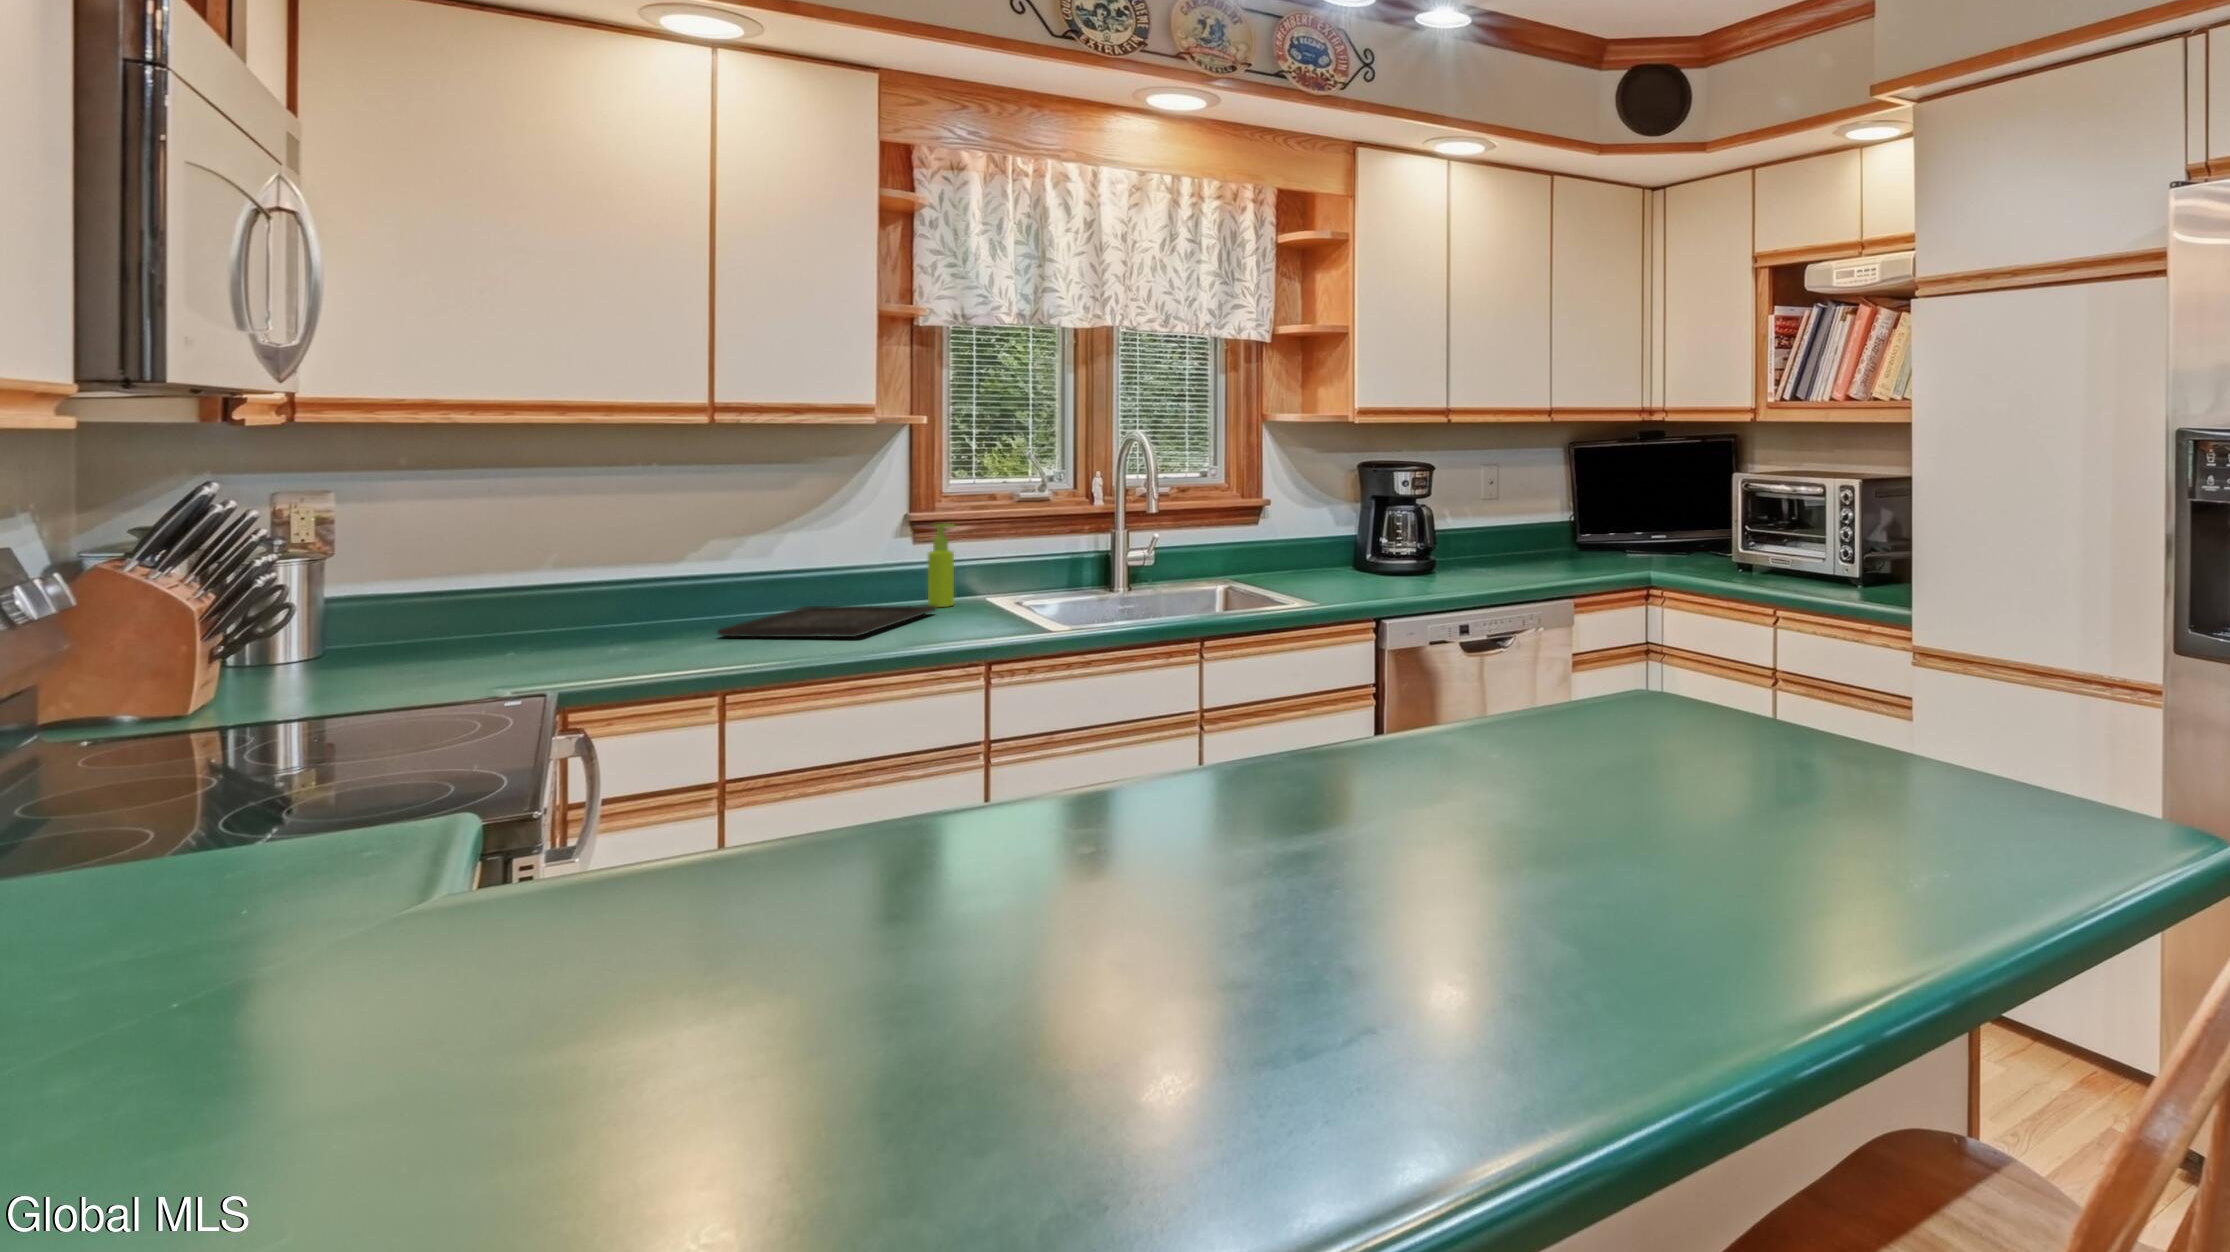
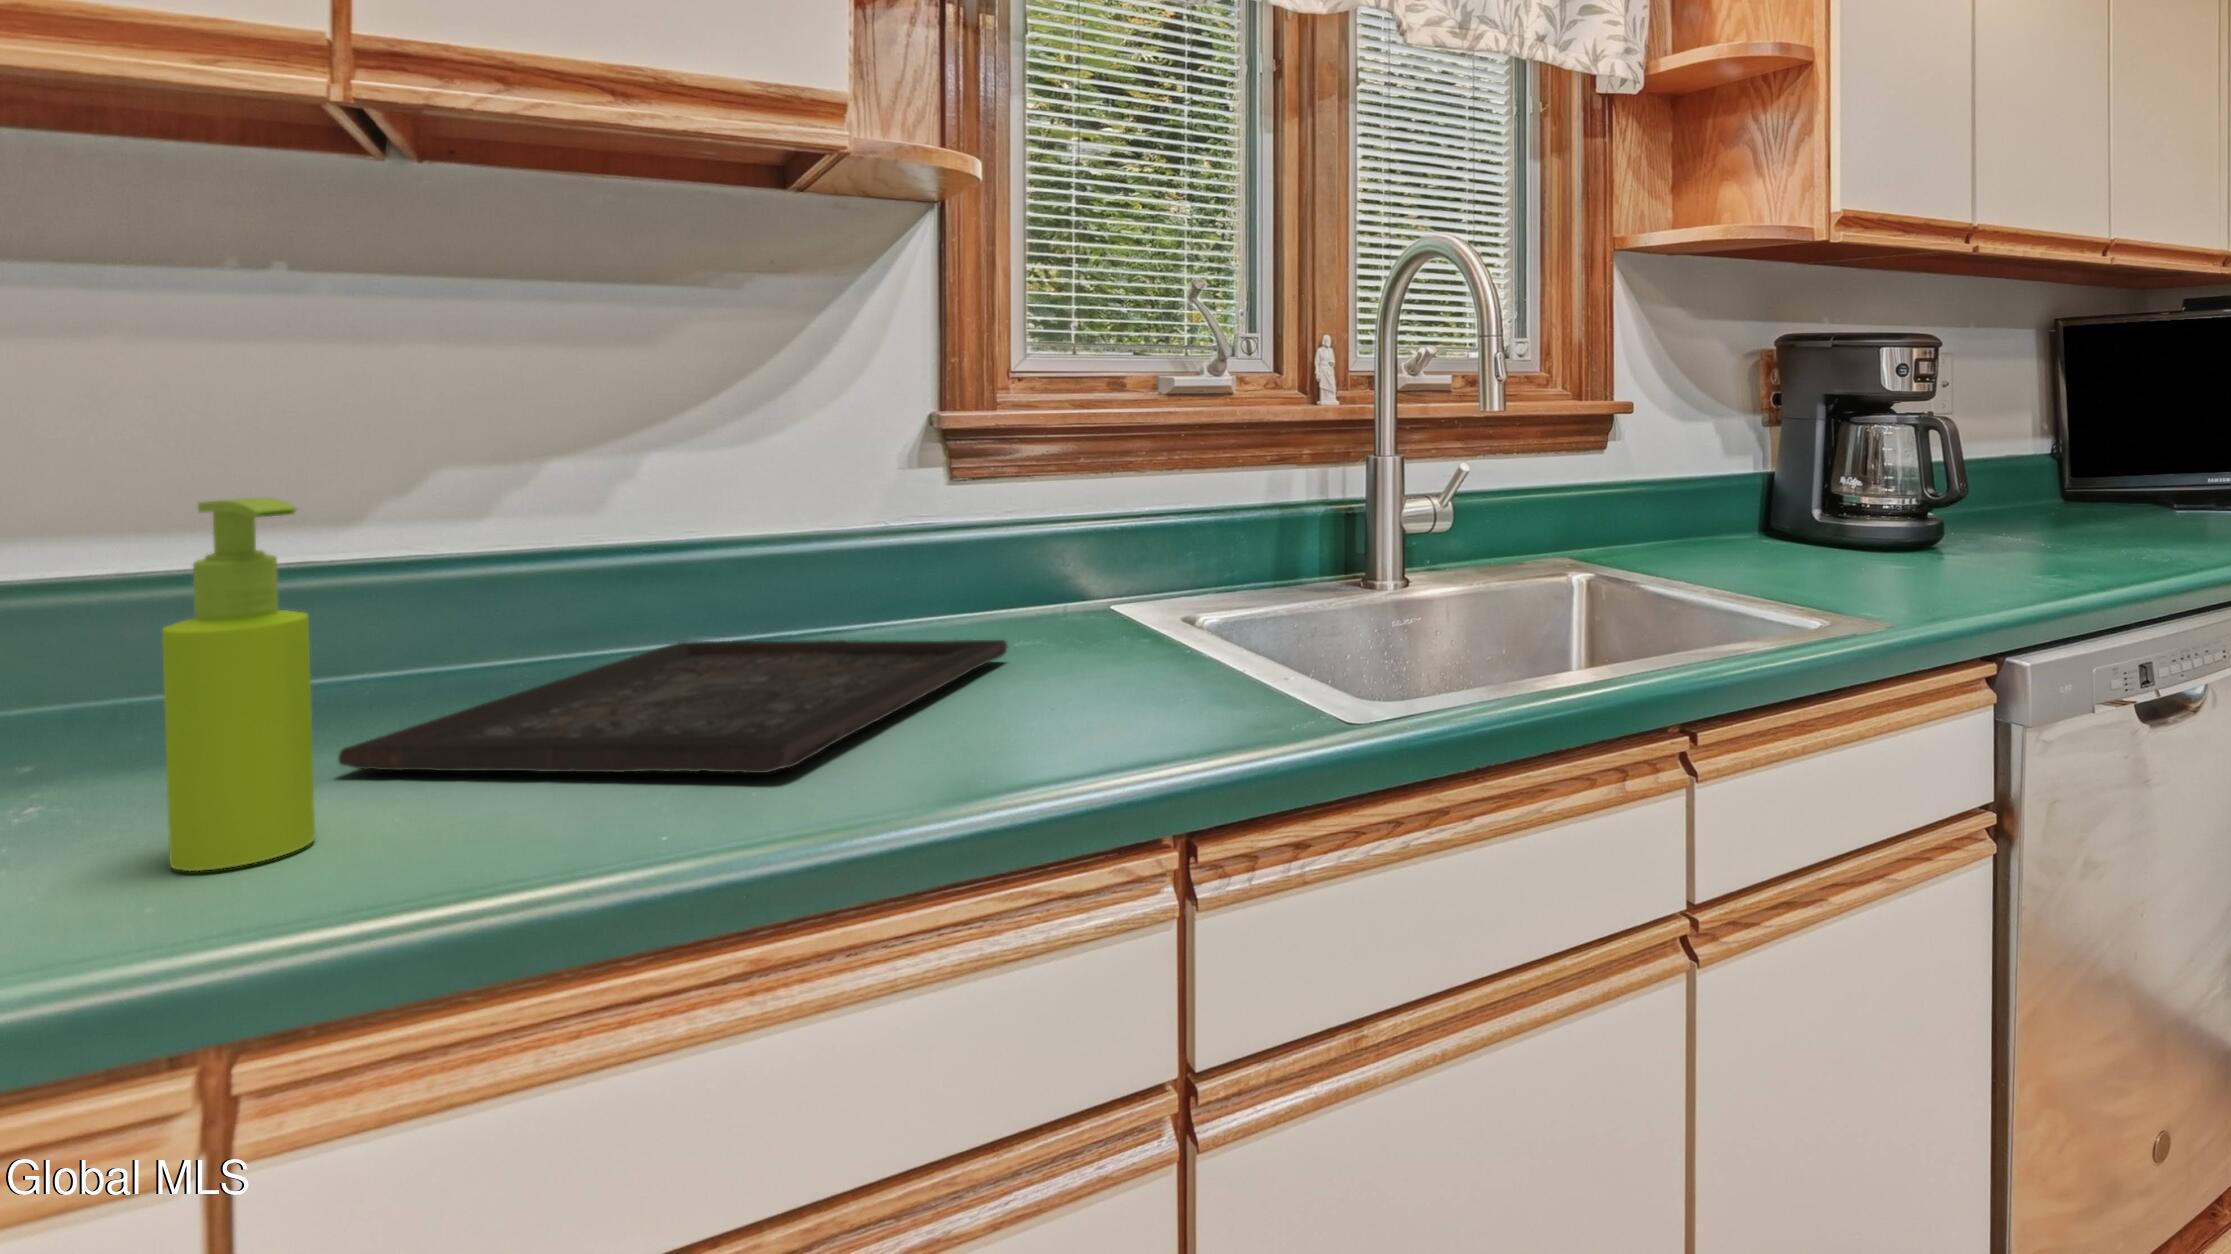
soap dispenser: present [928,524,954,607] -> present [162,498,315,871]

